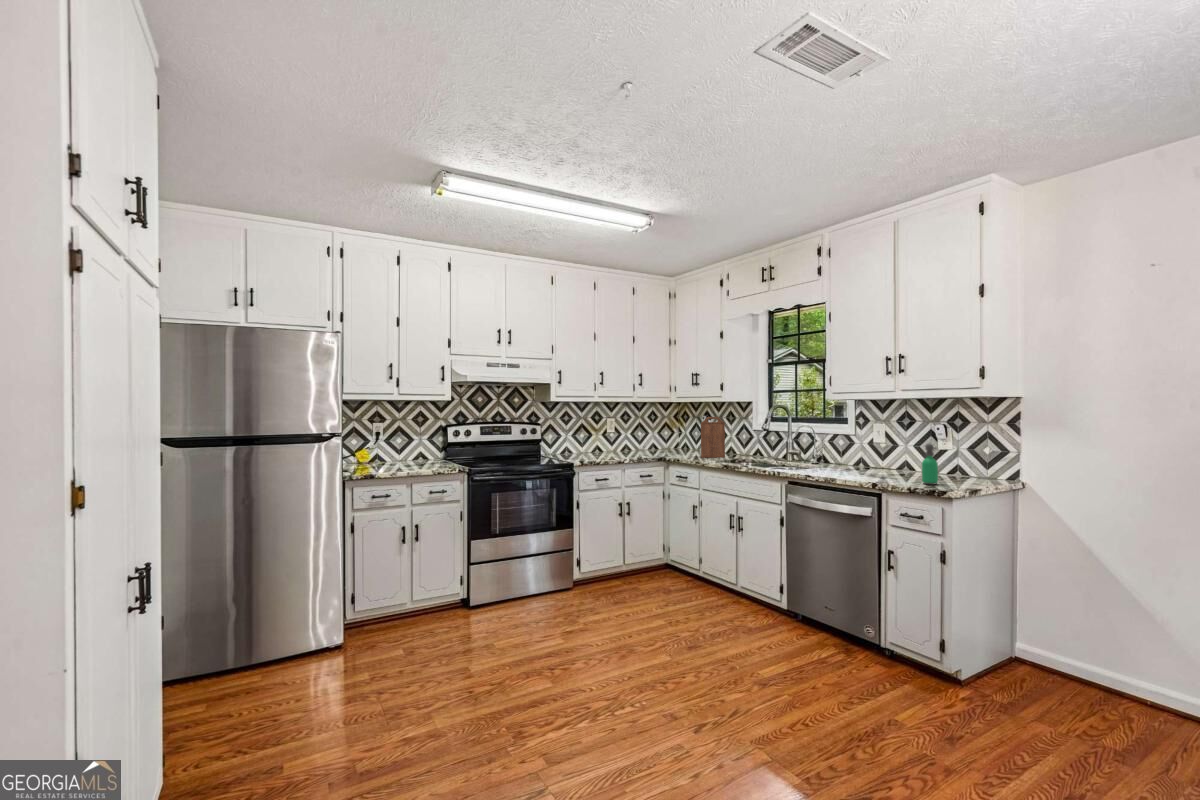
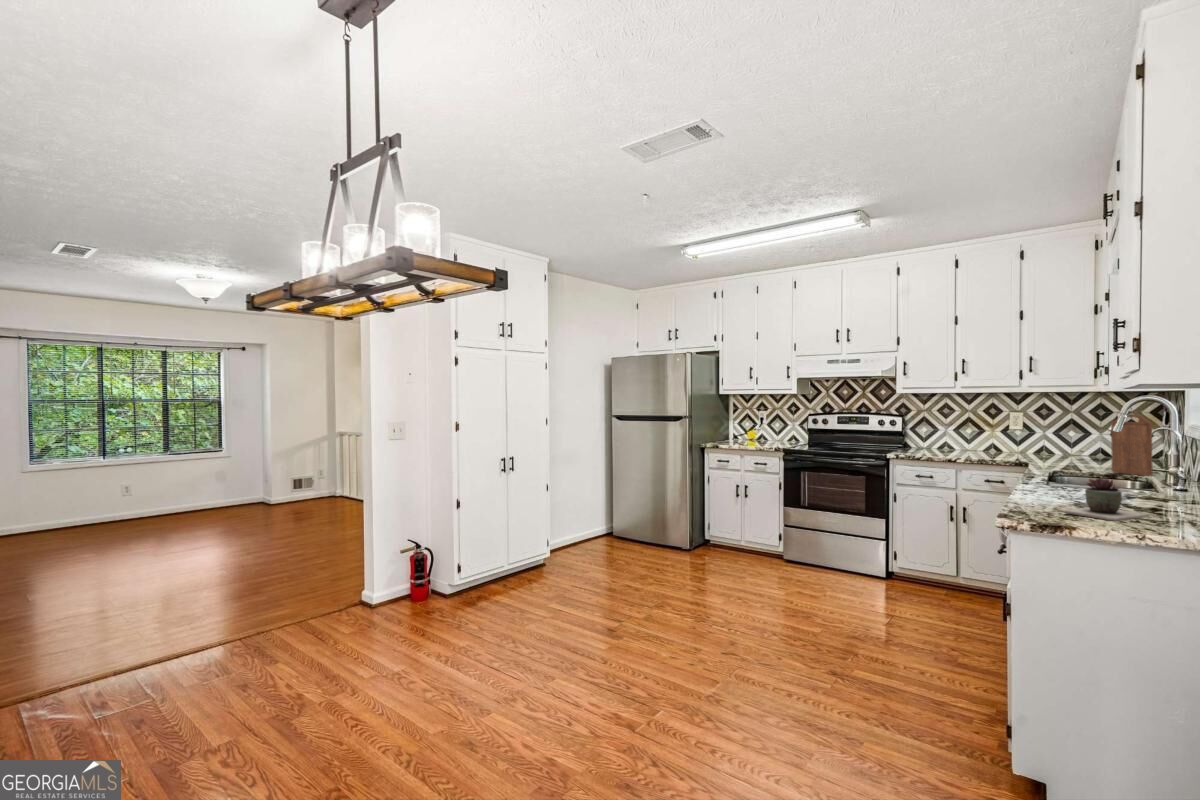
soap dispenser: present [922,443,938,485] -> none [1041,461,1068,523]
succulent plant: none [875,453,923,479] -> present [1064,478,1149,521]

